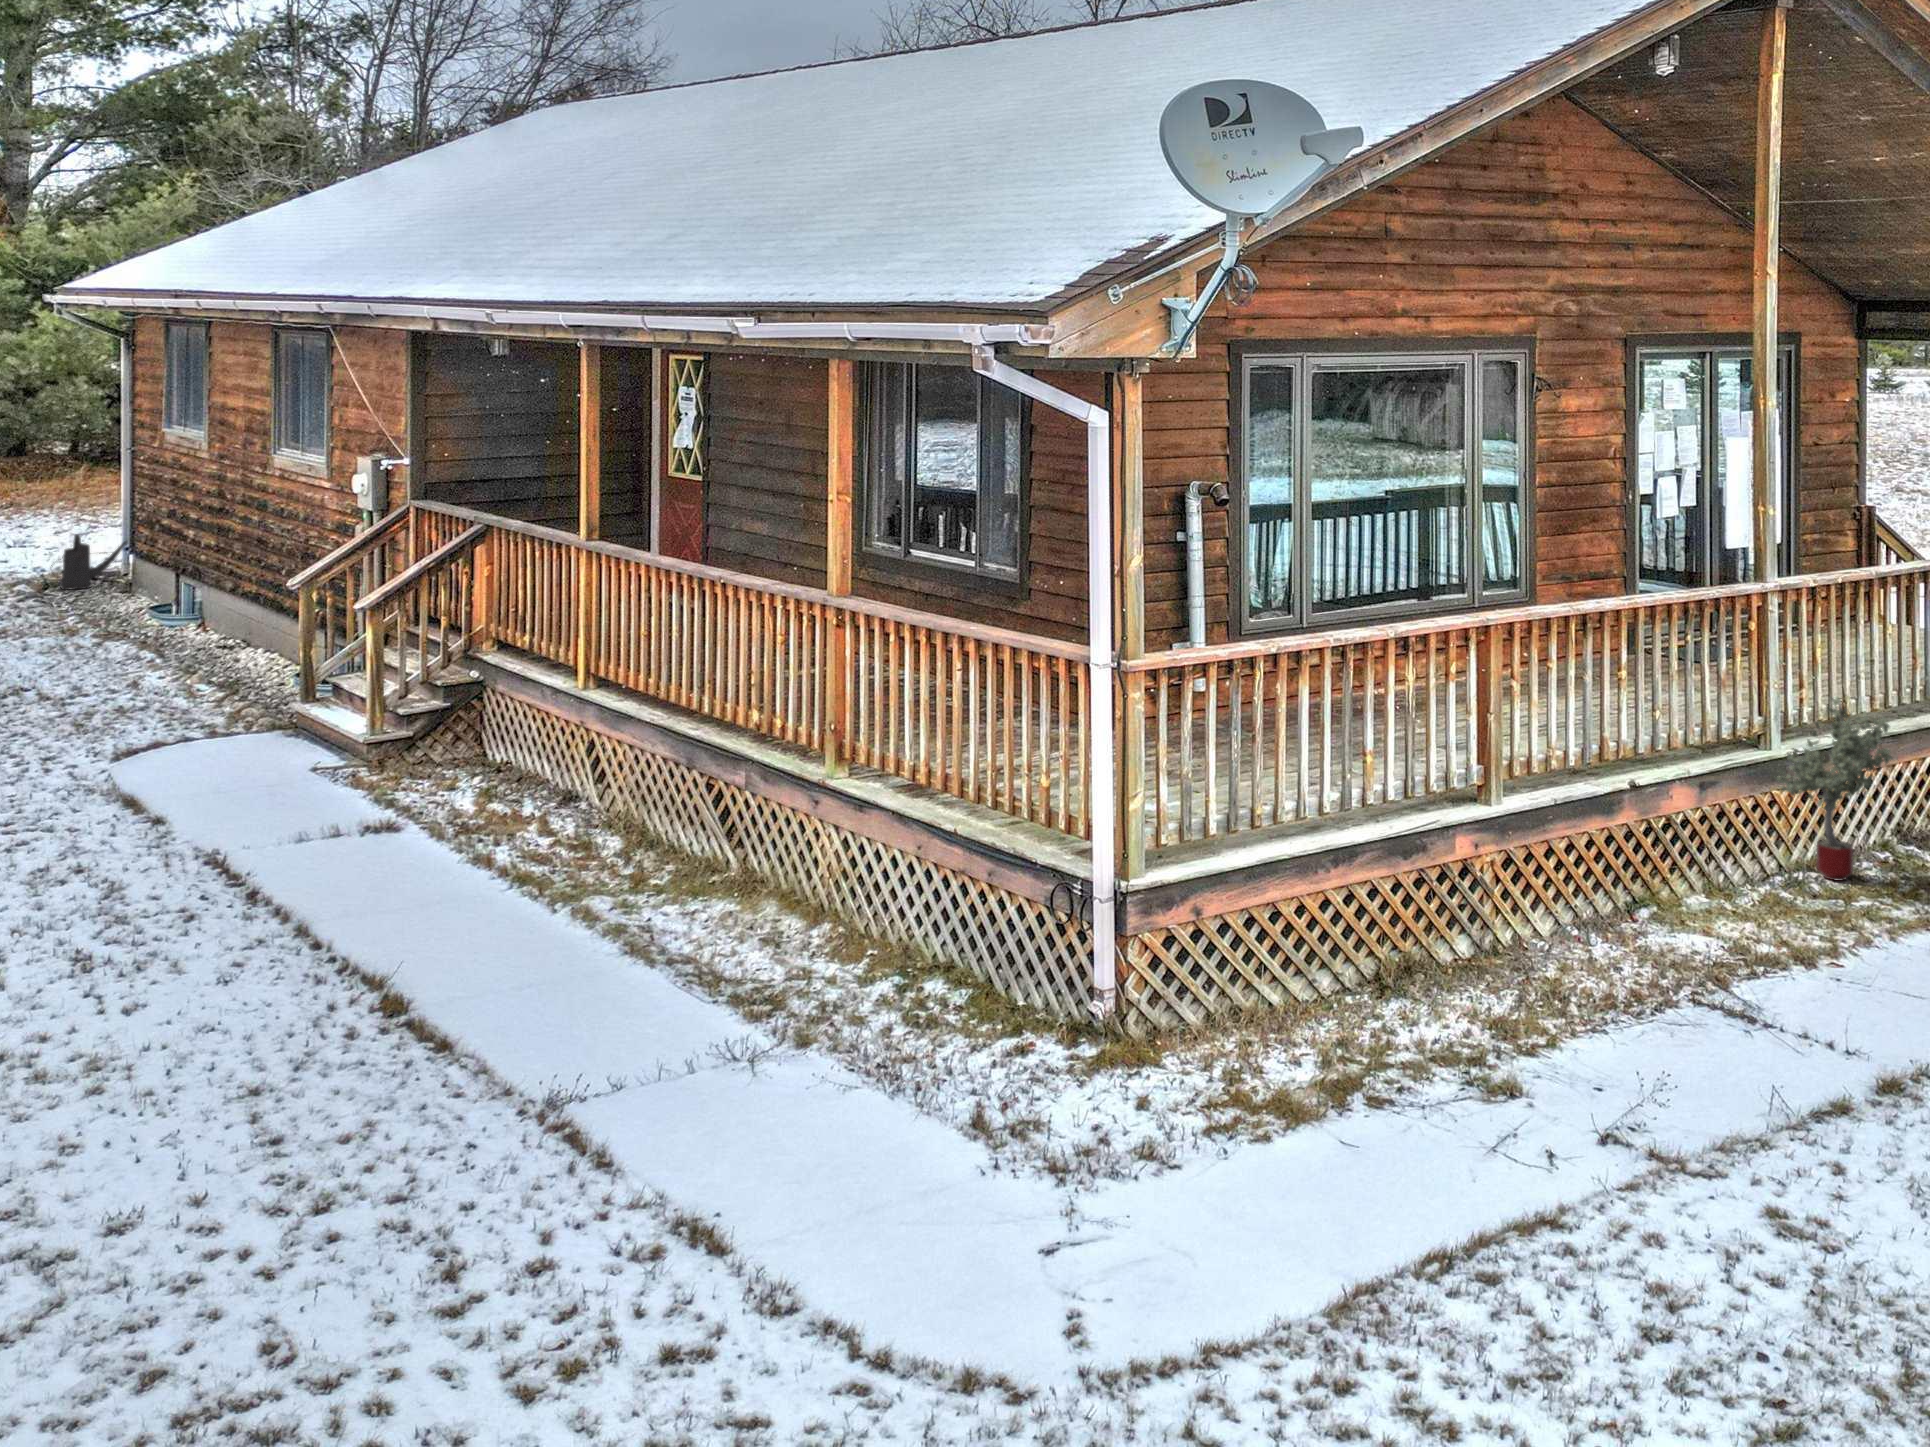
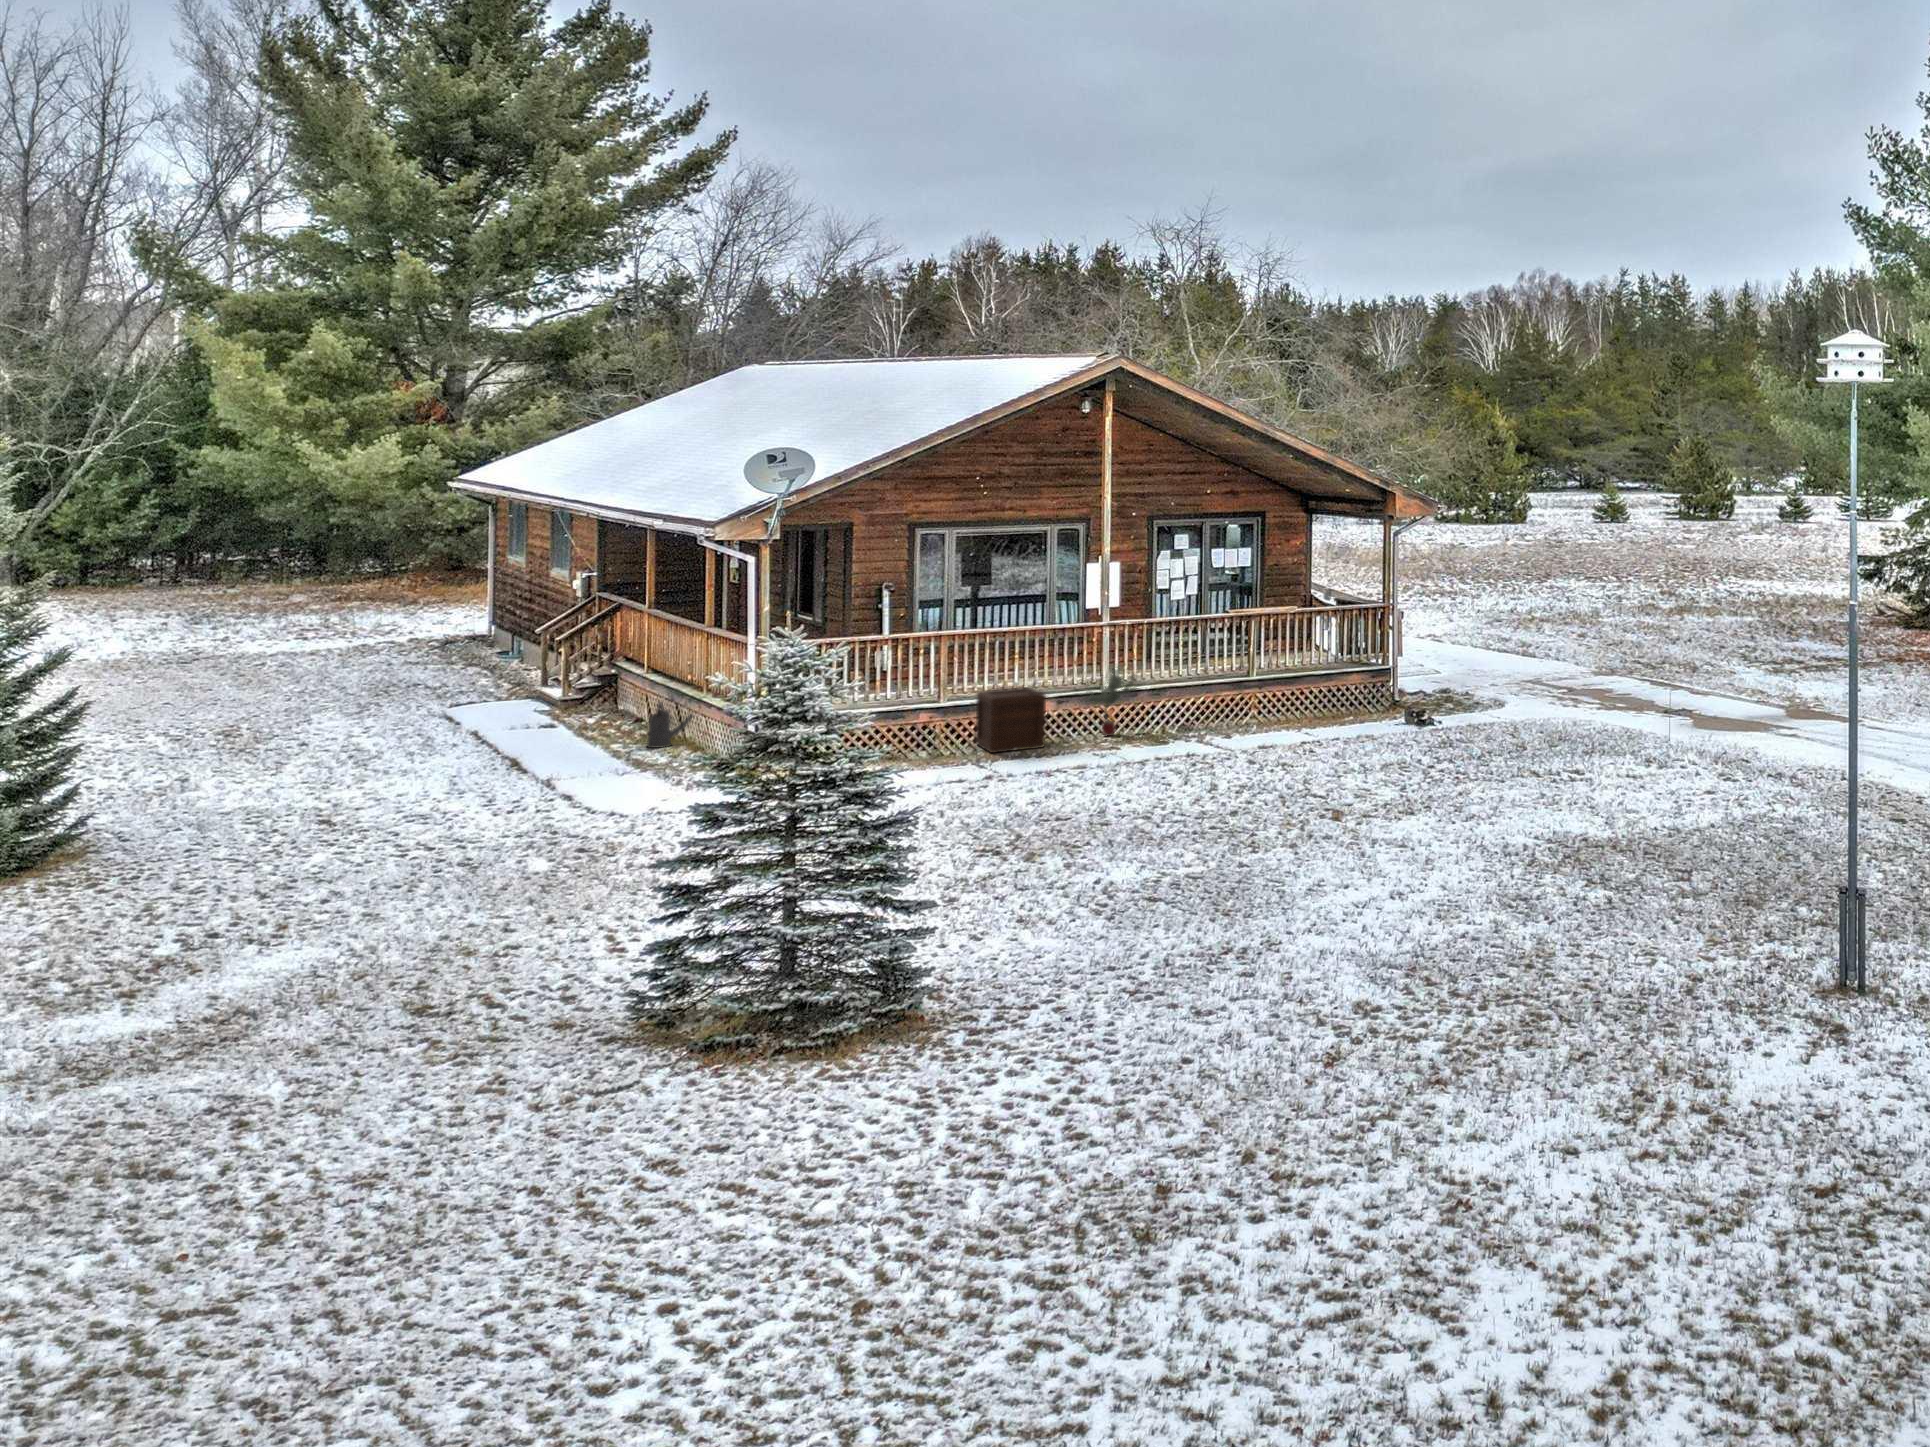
watering can: present [51,534,127,590] -> present [647,703,692,748]
wooden crate: none [1567,757,1778,957] -> present [976,687,1046,753]

